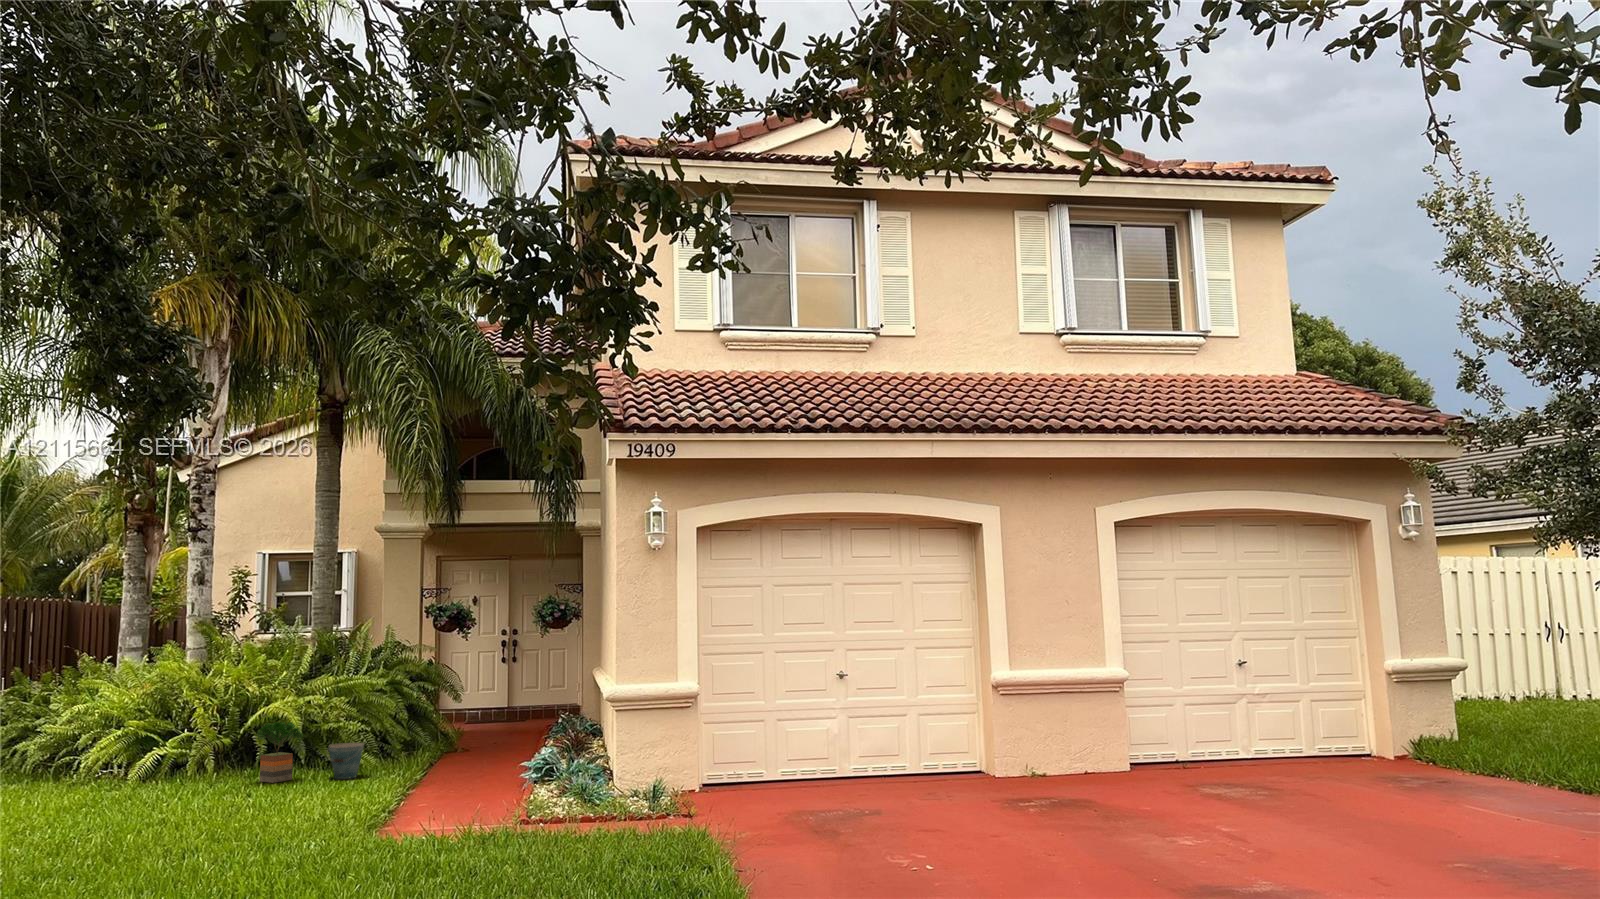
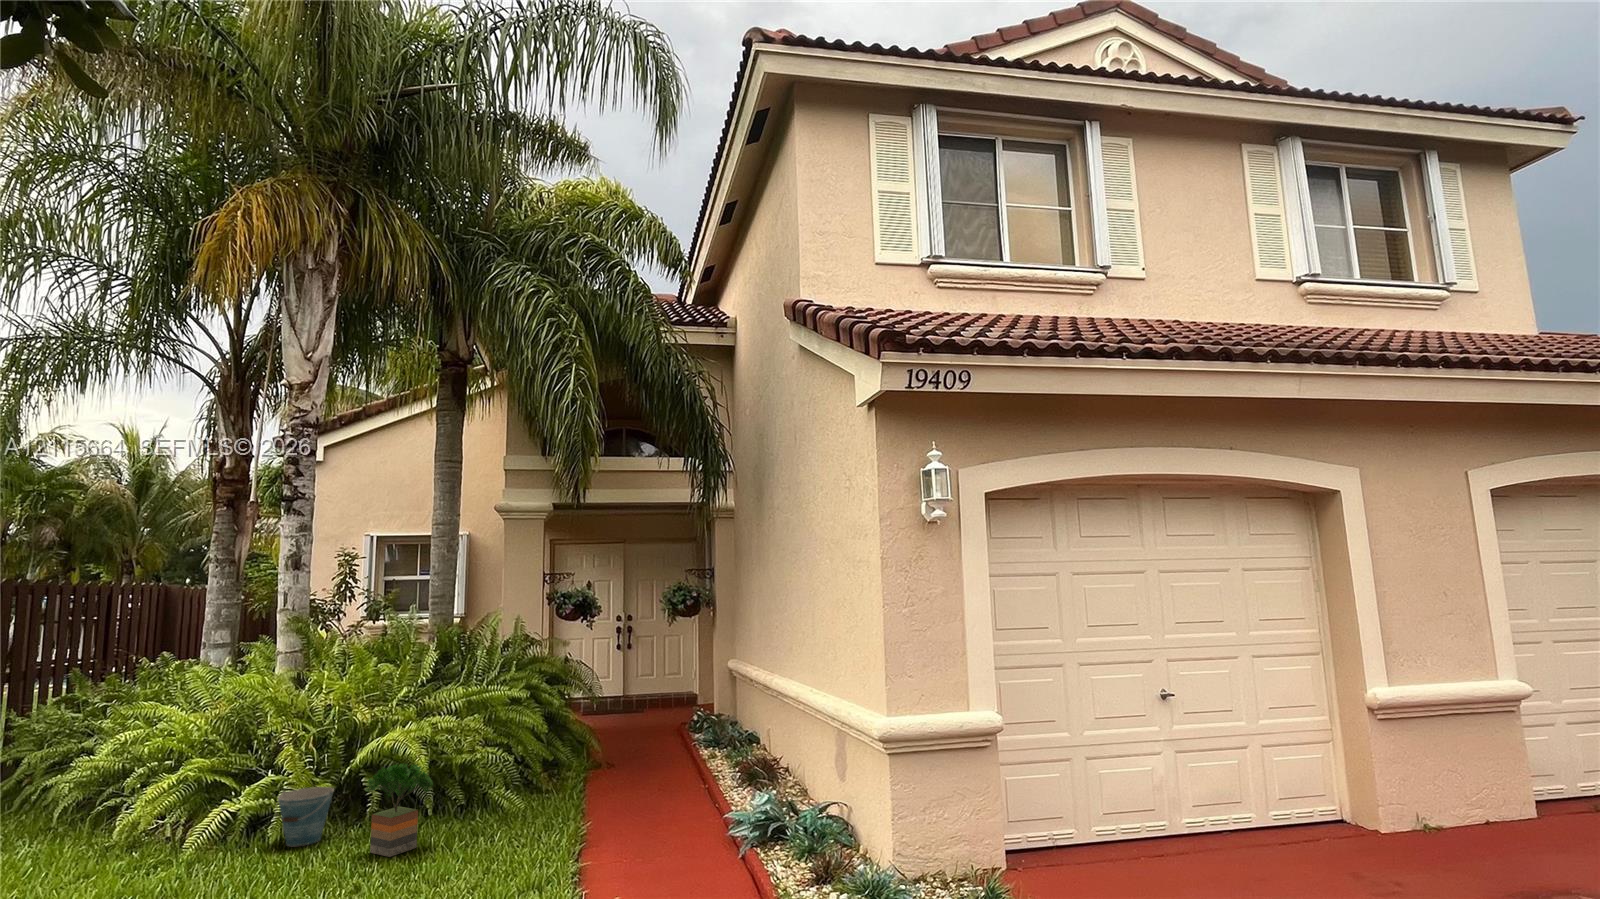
bucket: present [329,743,364,779] -> present [278,787,334,846]

